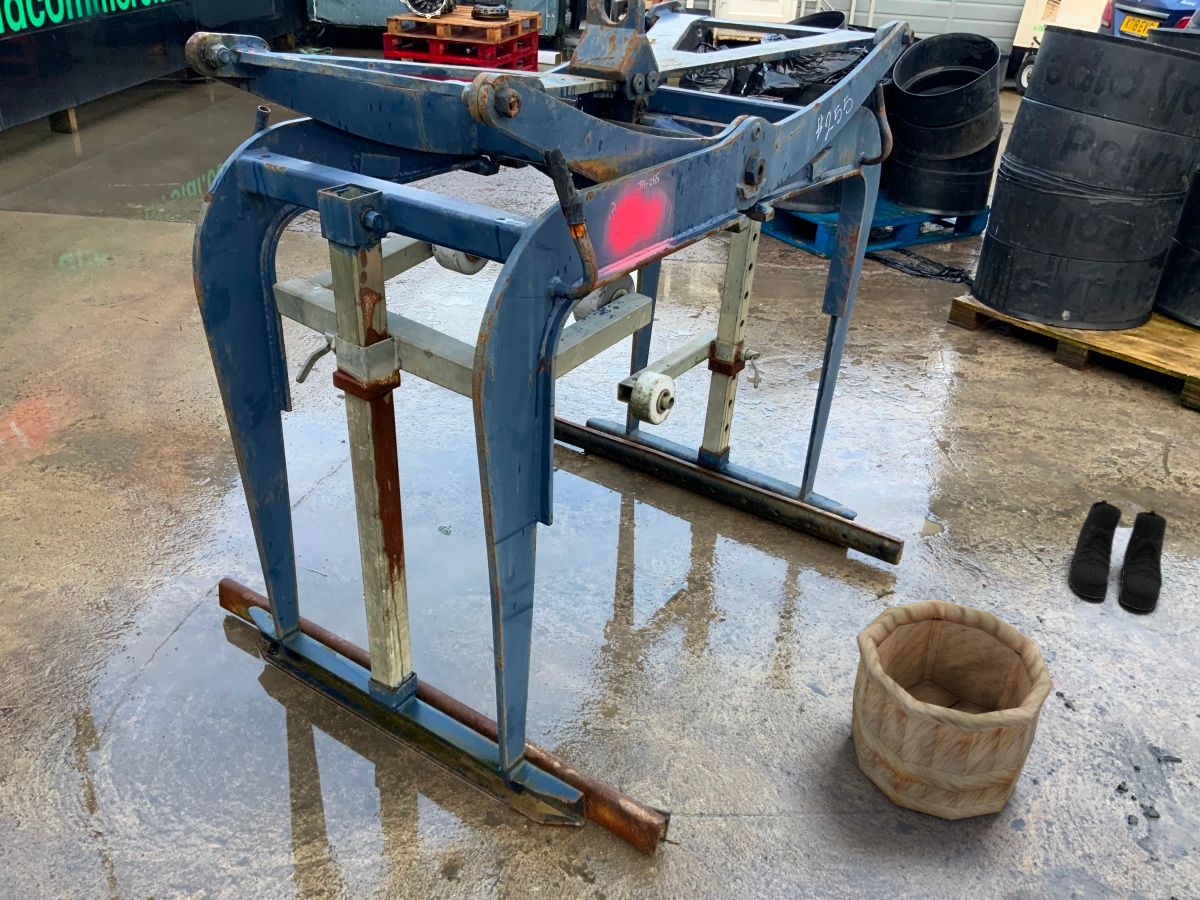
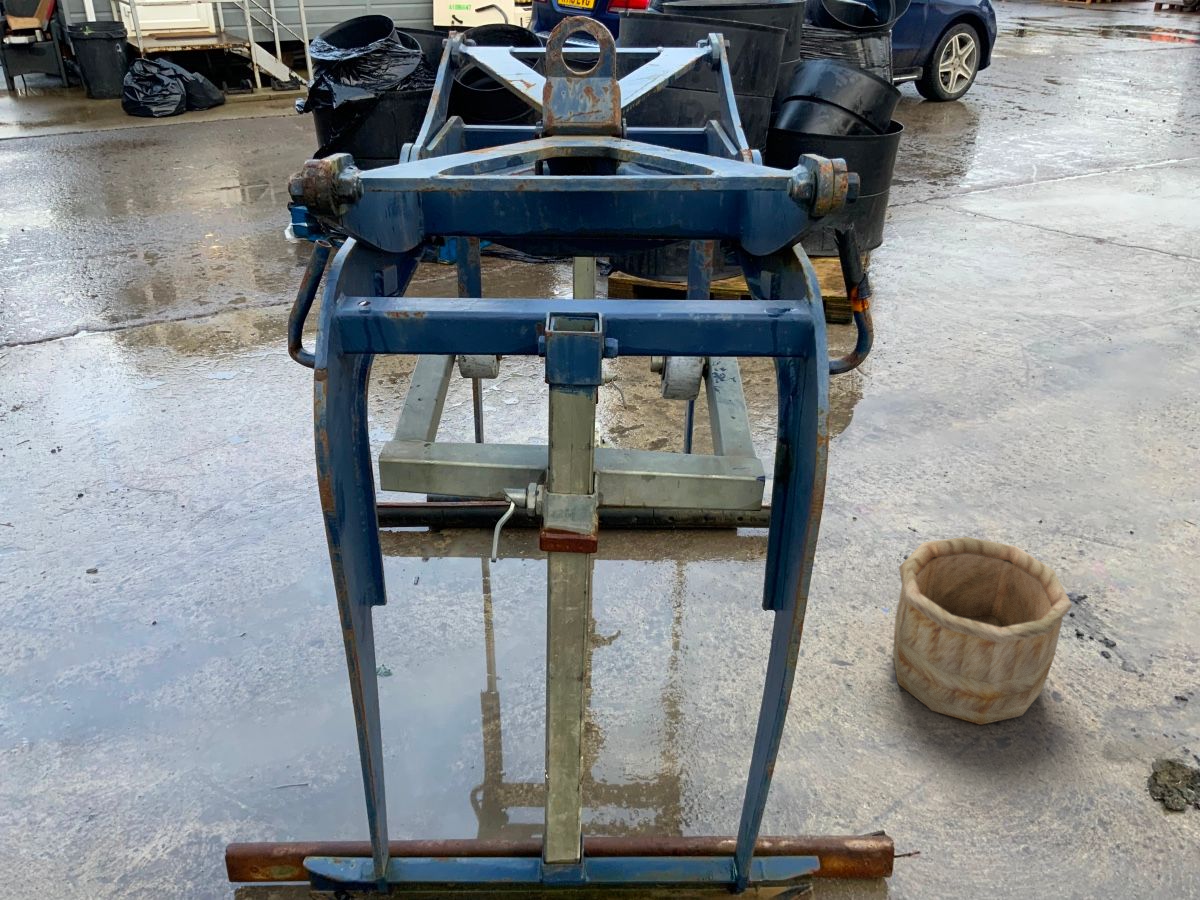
boots: present [1069,500,1167,611] -> none [893,417,976,503]

